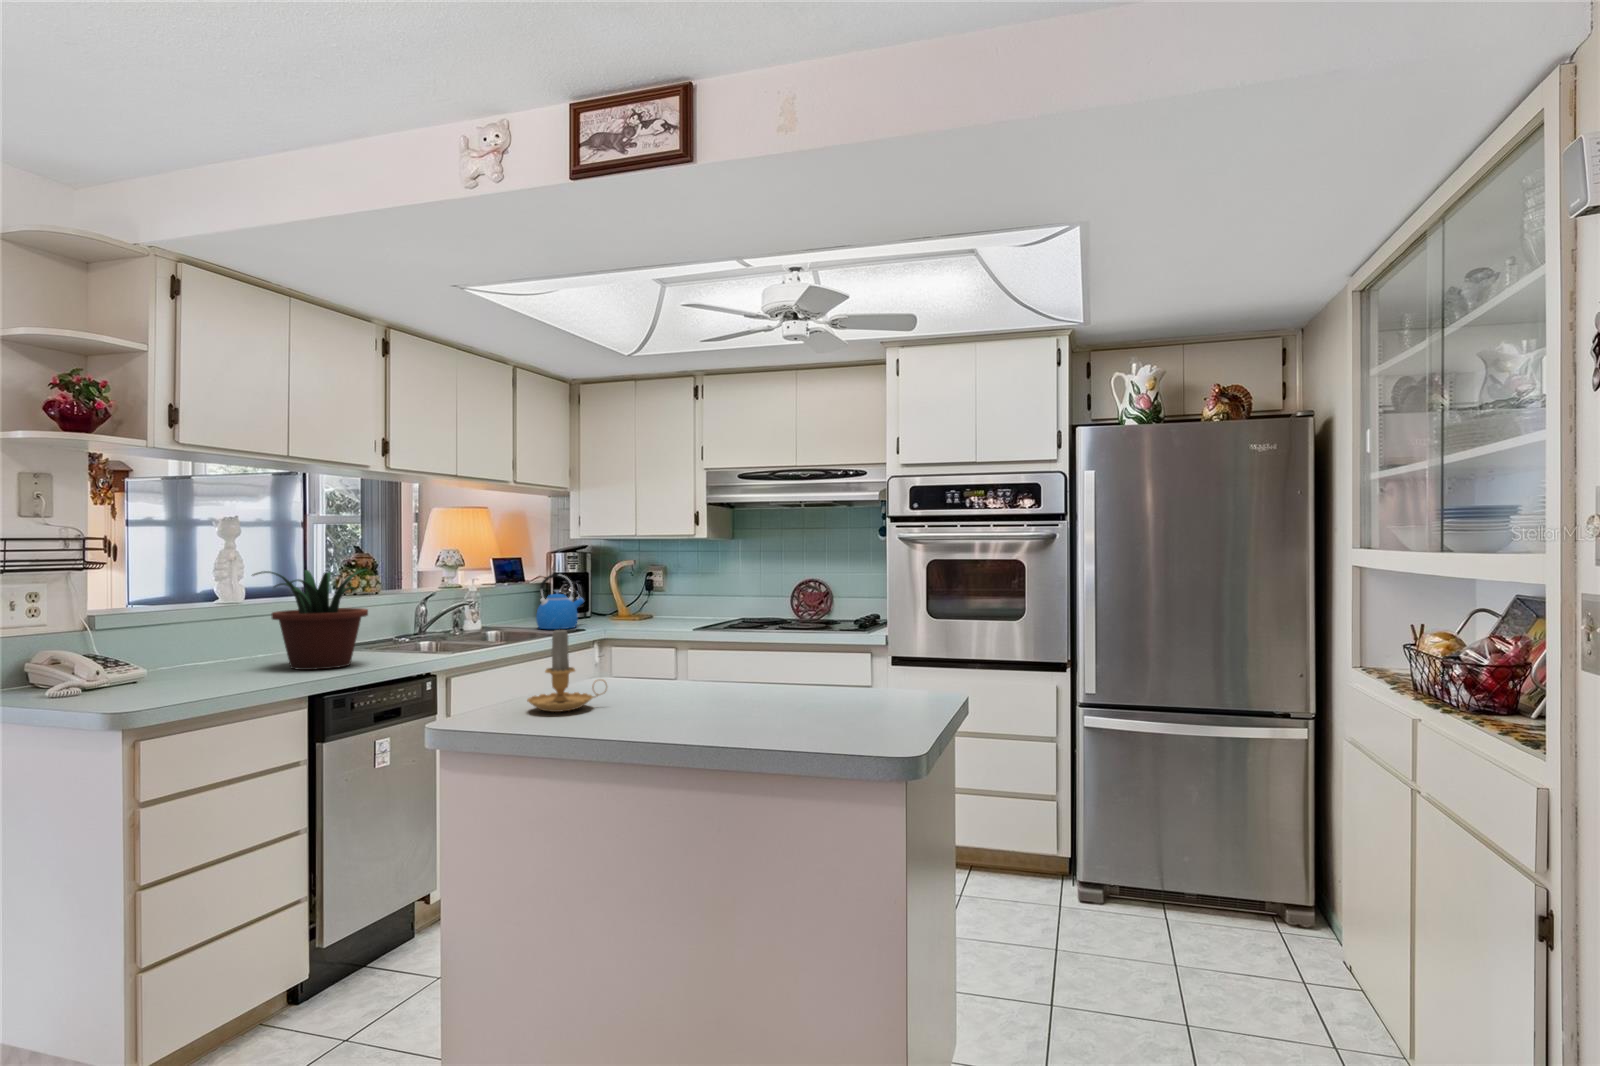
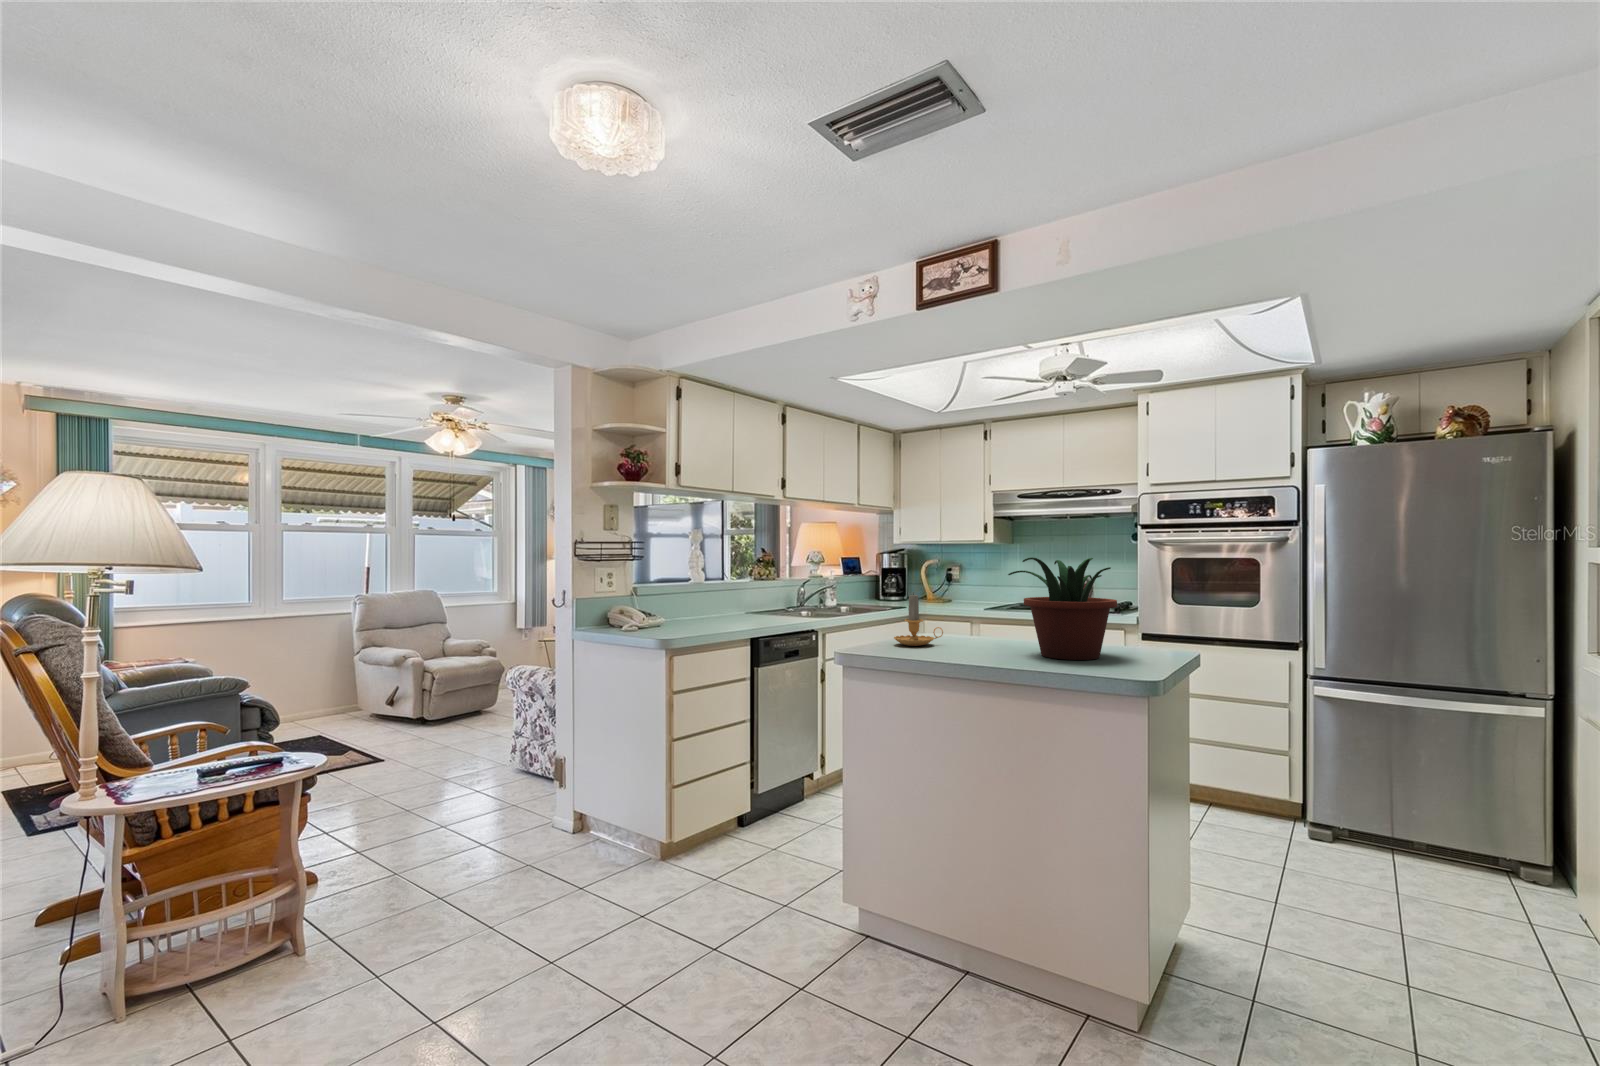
potted plant: present [252,570,368,670] -> present [1008,557,1117,660]
kettle: present [536,574,584,629] -> none [871,568,903,606]

